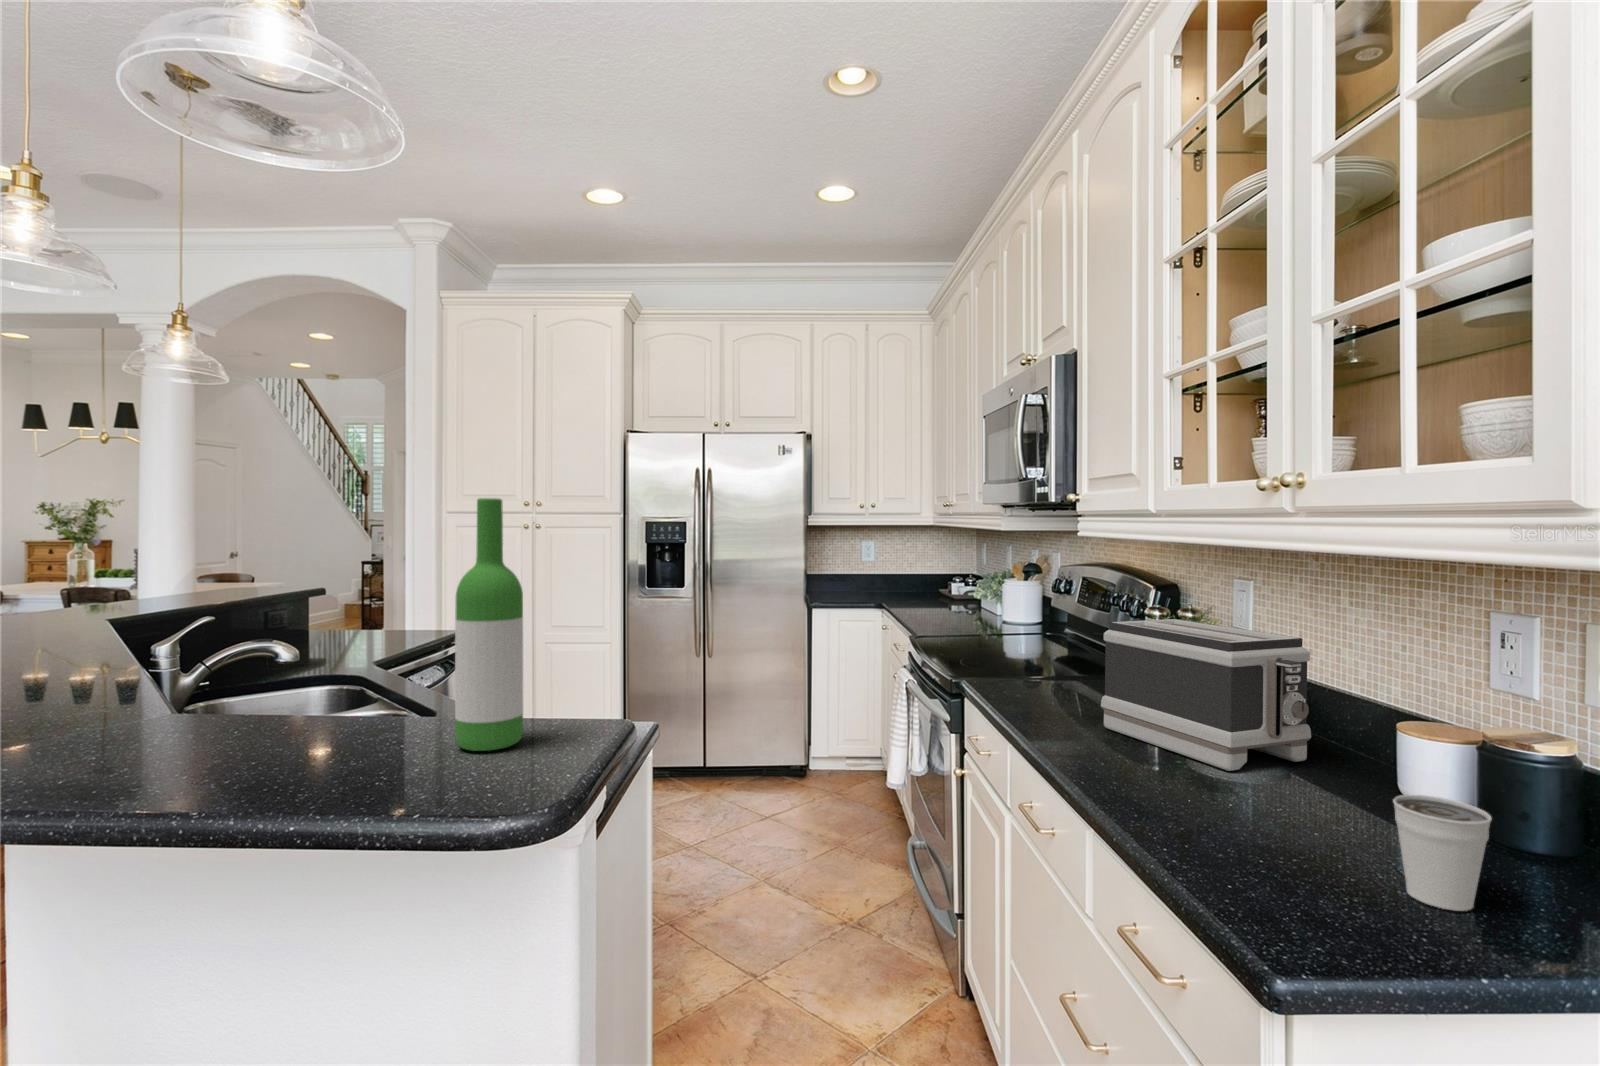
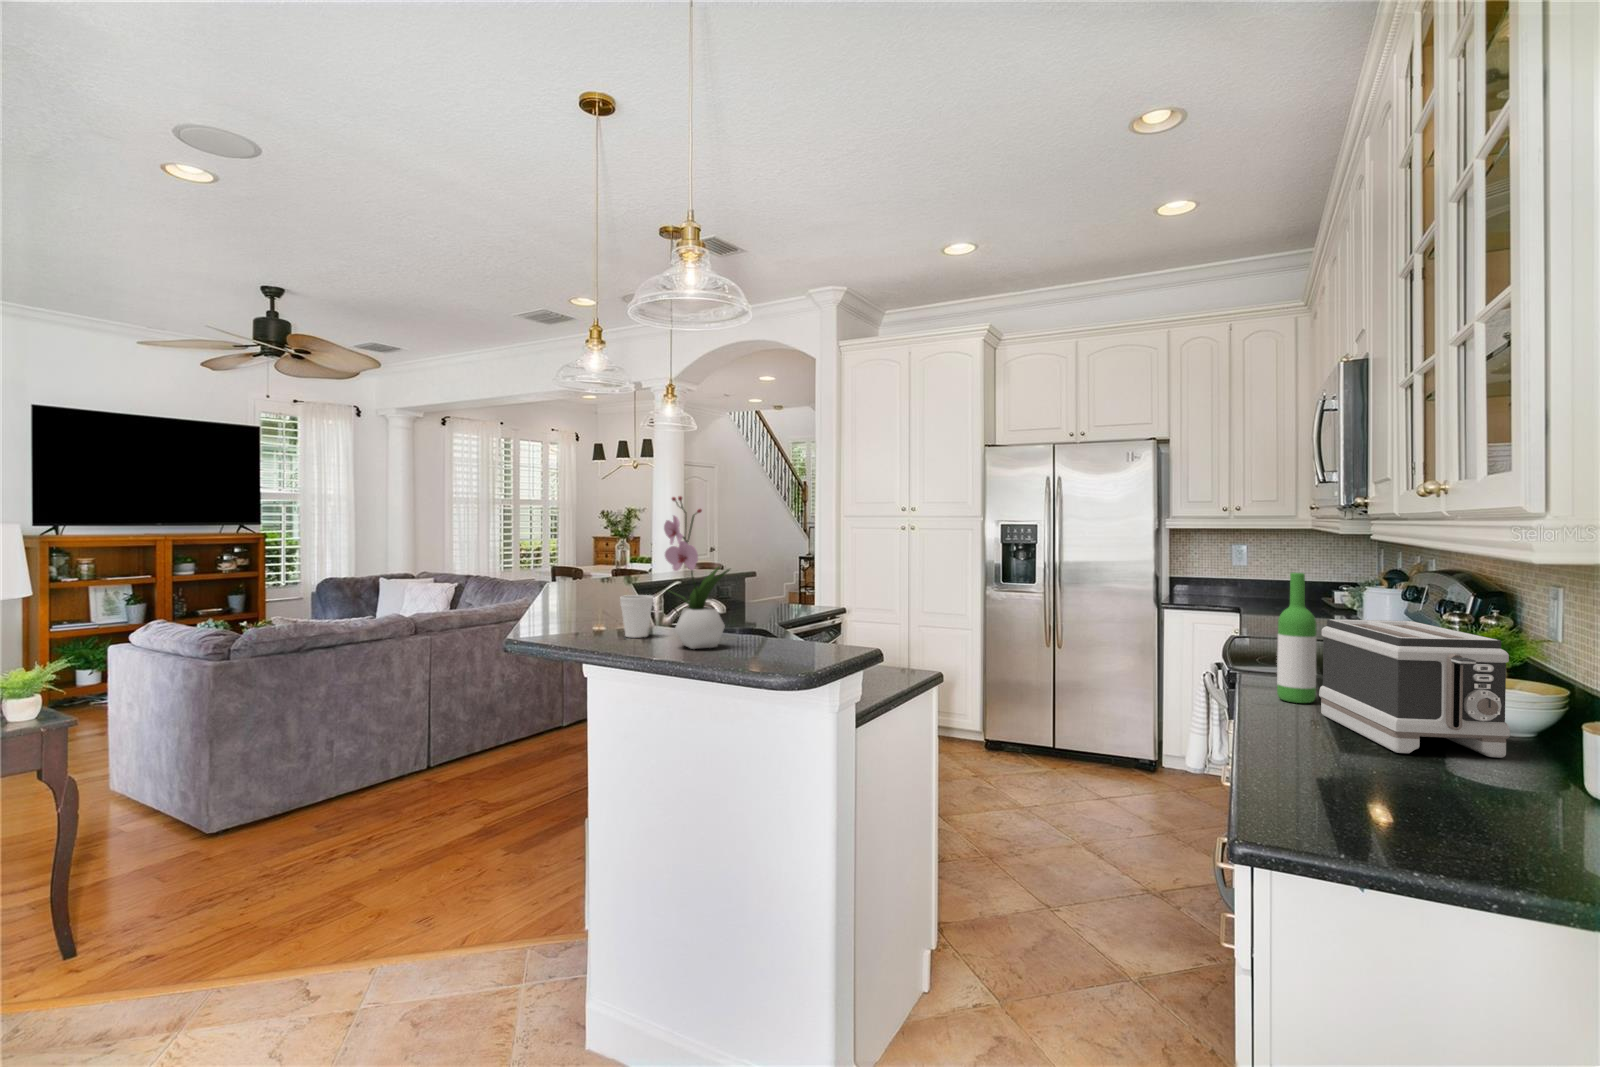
flower arrangement: none [192,455,349,750] -> present [664,496,730,649]
wine bottle: present [455,498,523,751] -> present [1277,573,1316,703]
cup: present [1393,795,1492,911] -> present [620,595,653,638]

